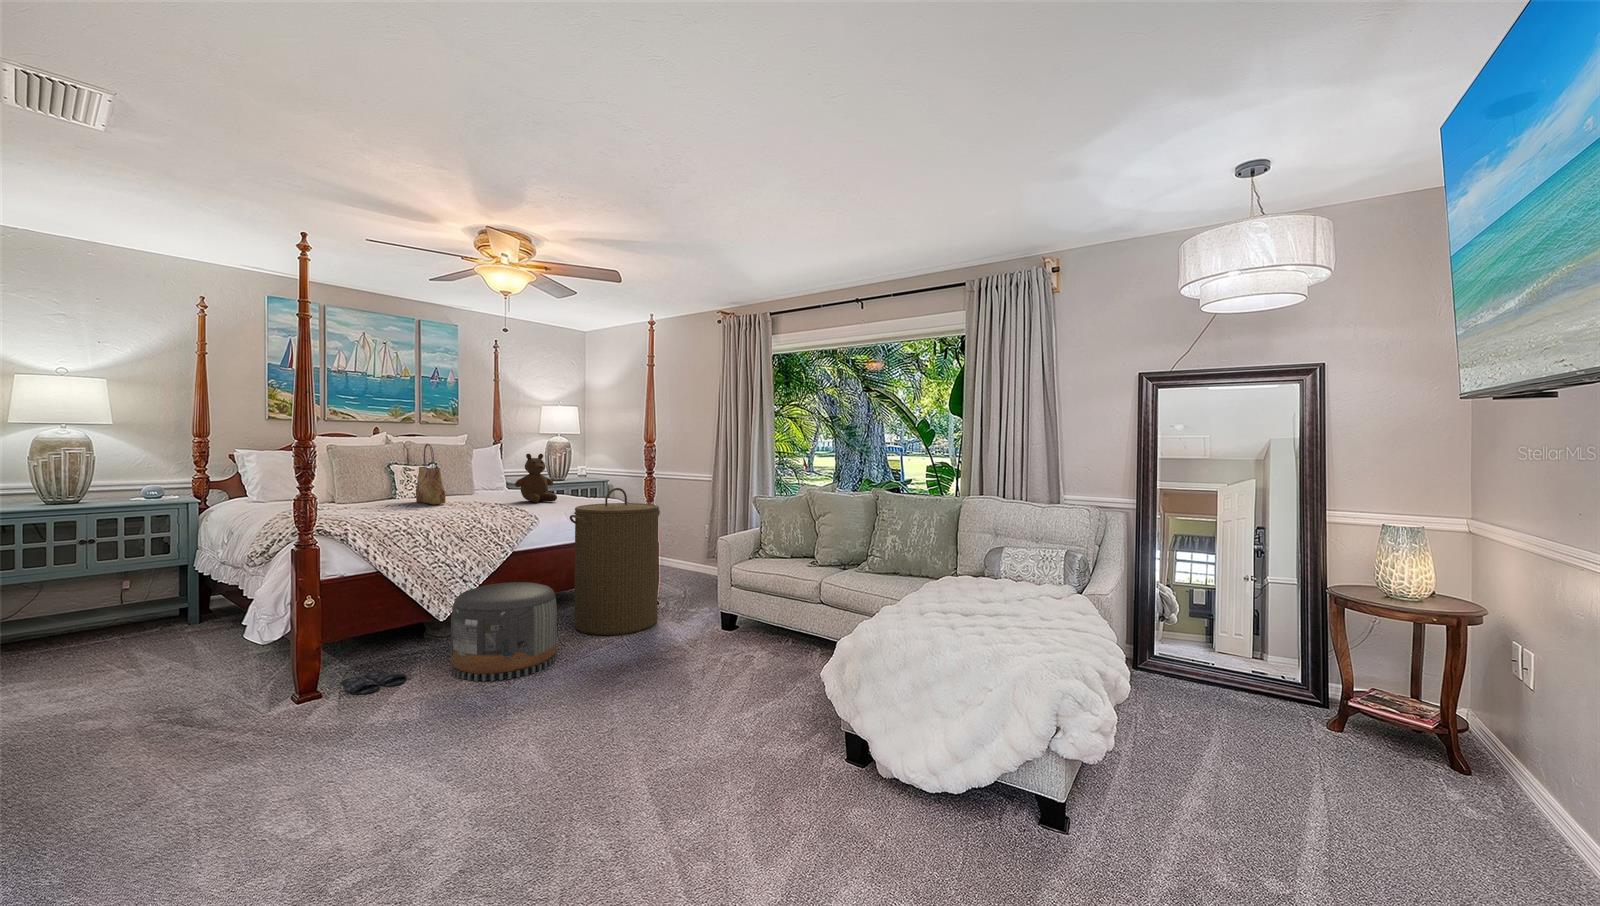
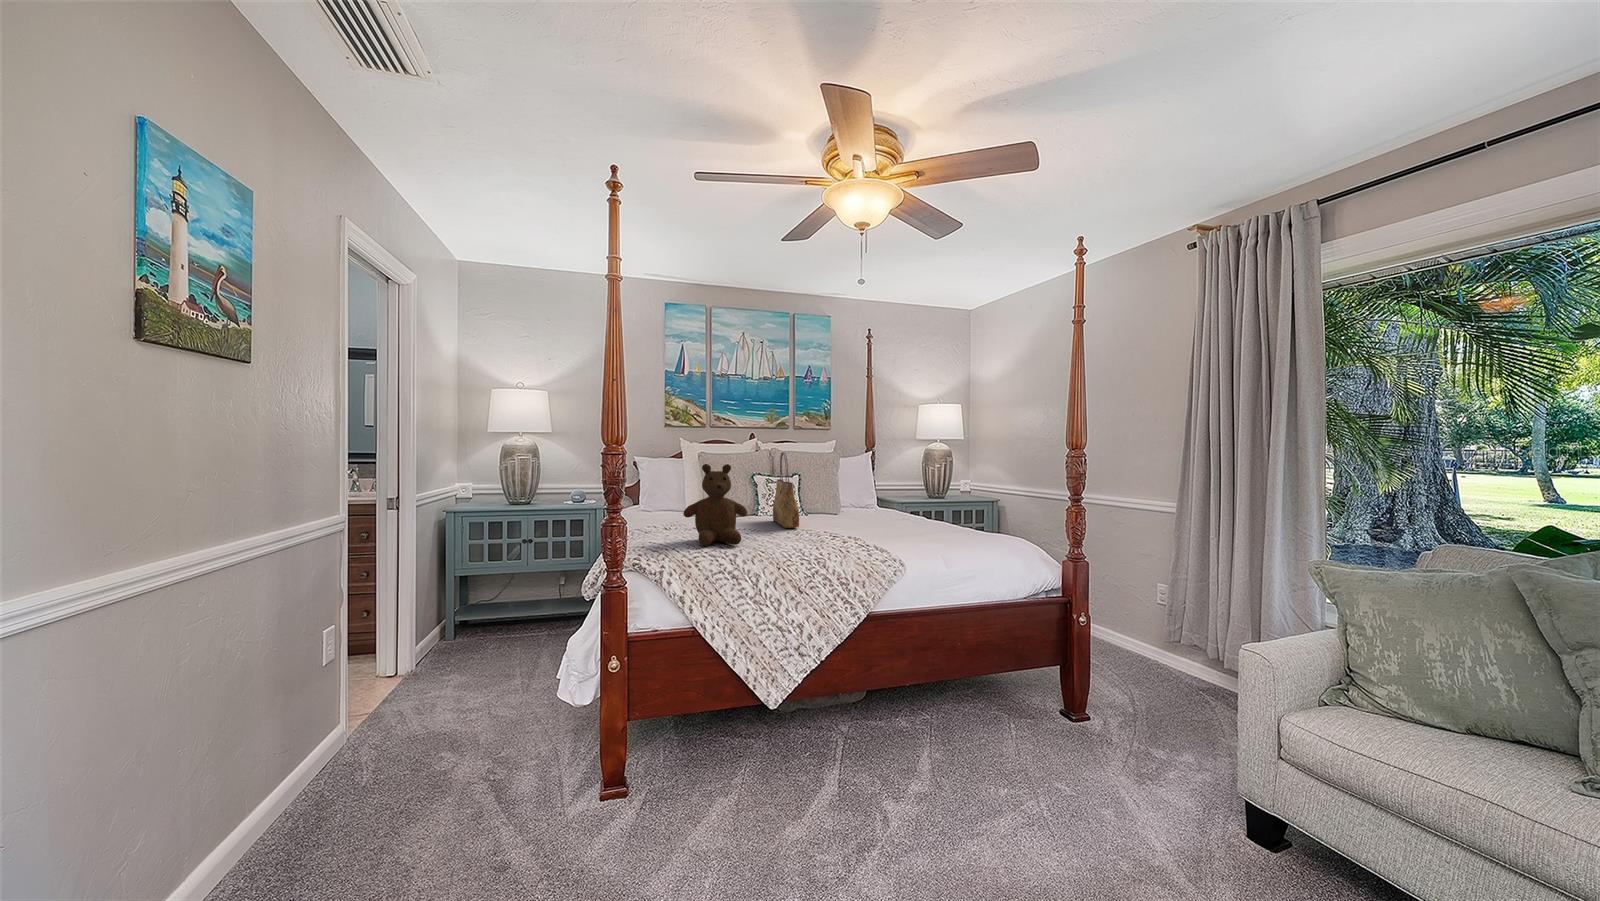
teddy bear: present [515,454,557,502] -> present [683,464,747,546]
laundry hamper: present [570,488,660,635] -> none [949,528,1103,790]
pouf: present [451,582,557,681] -> none [769,670,925,870]
slippers: present [342,671,406,694] -> none [638,768,713,824]

